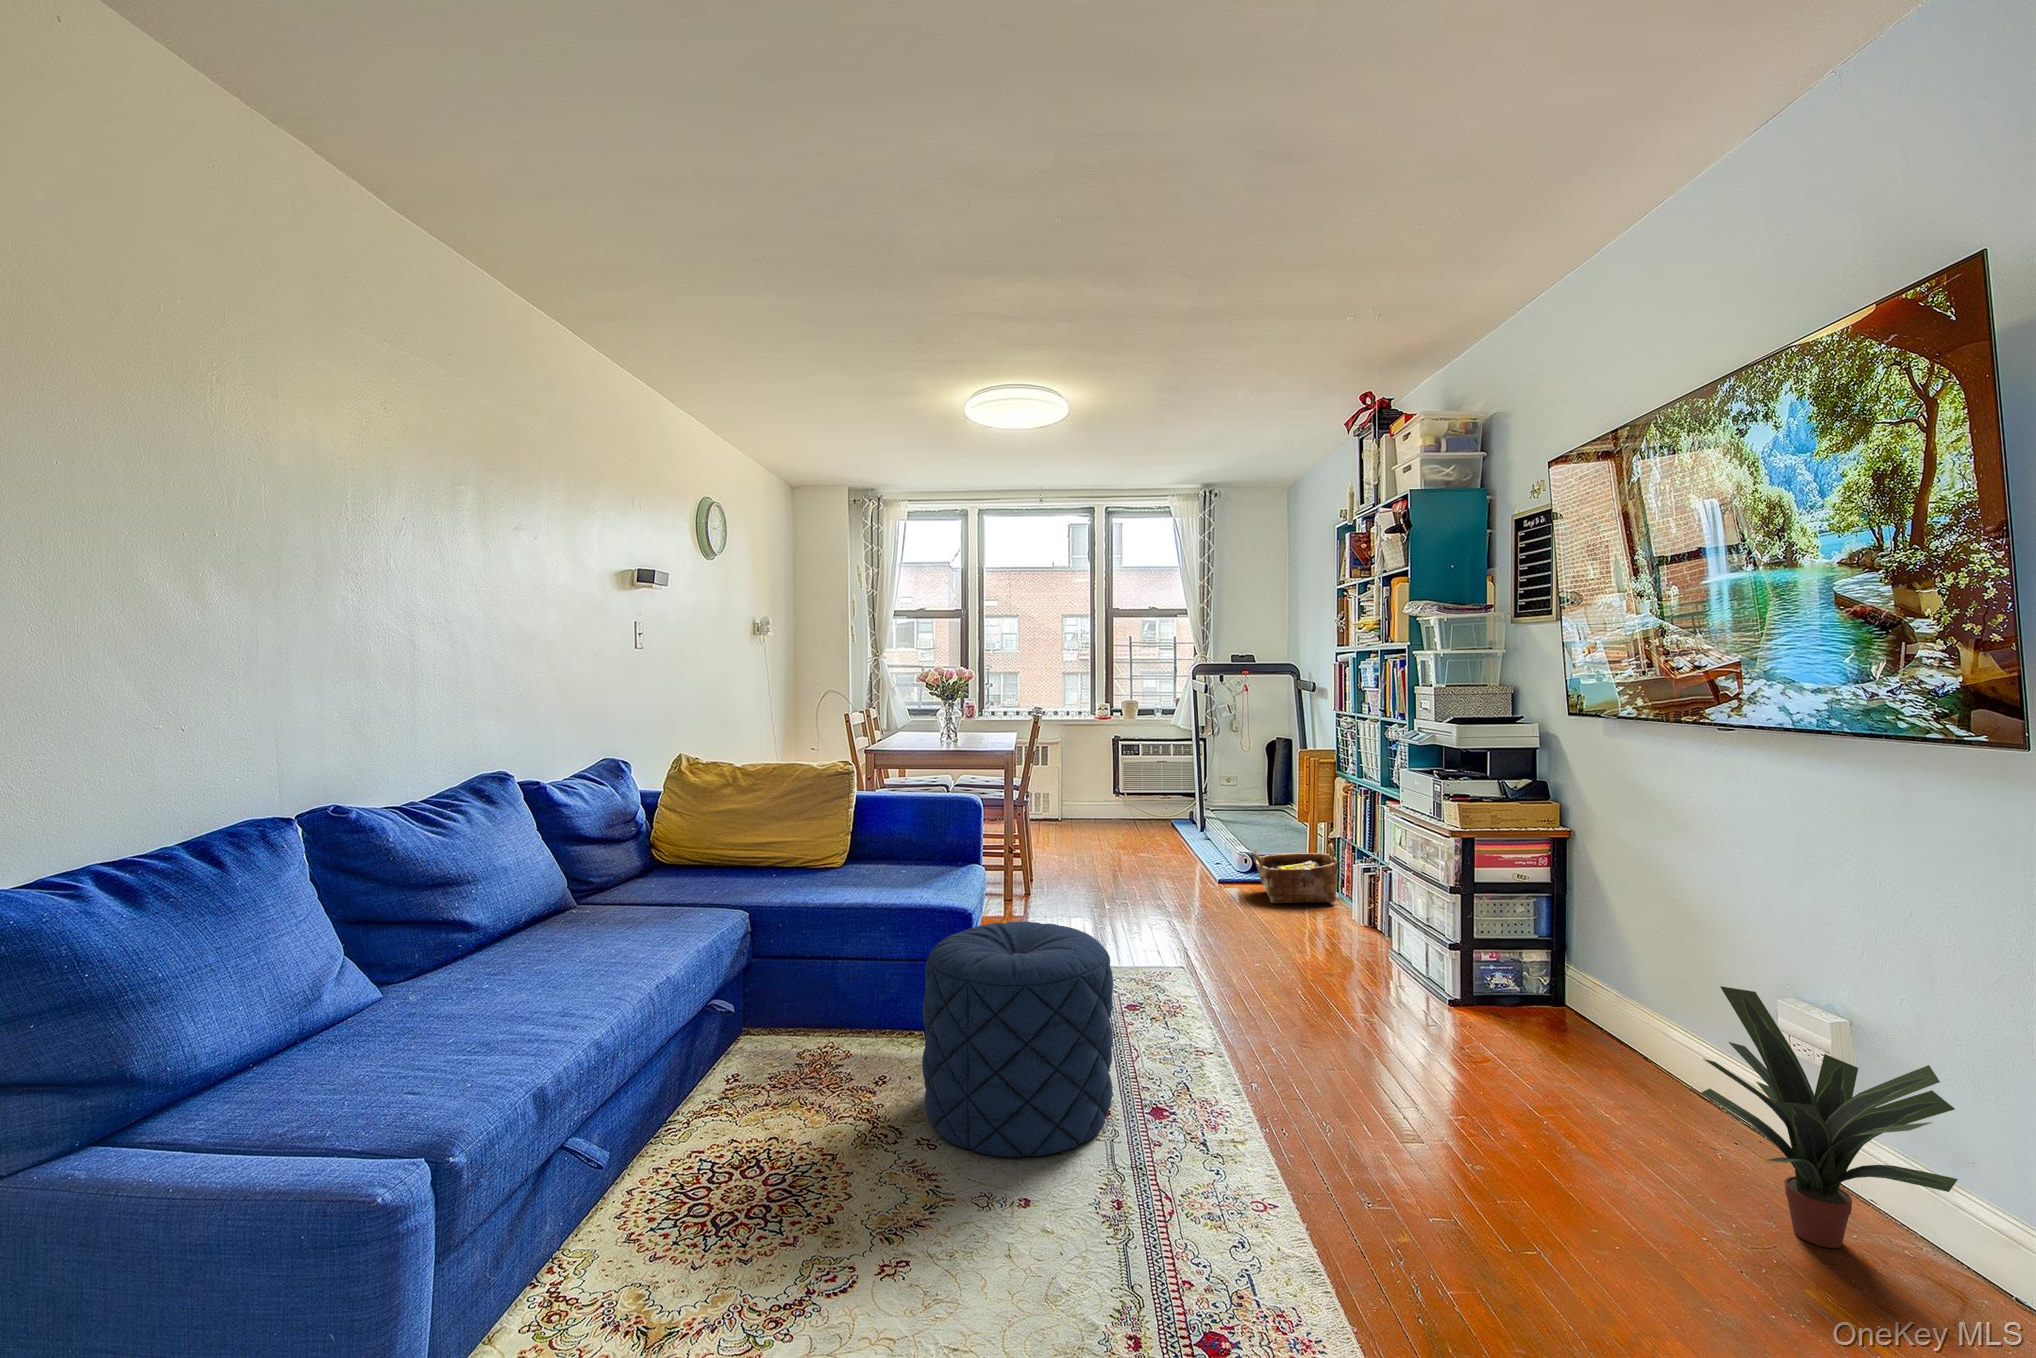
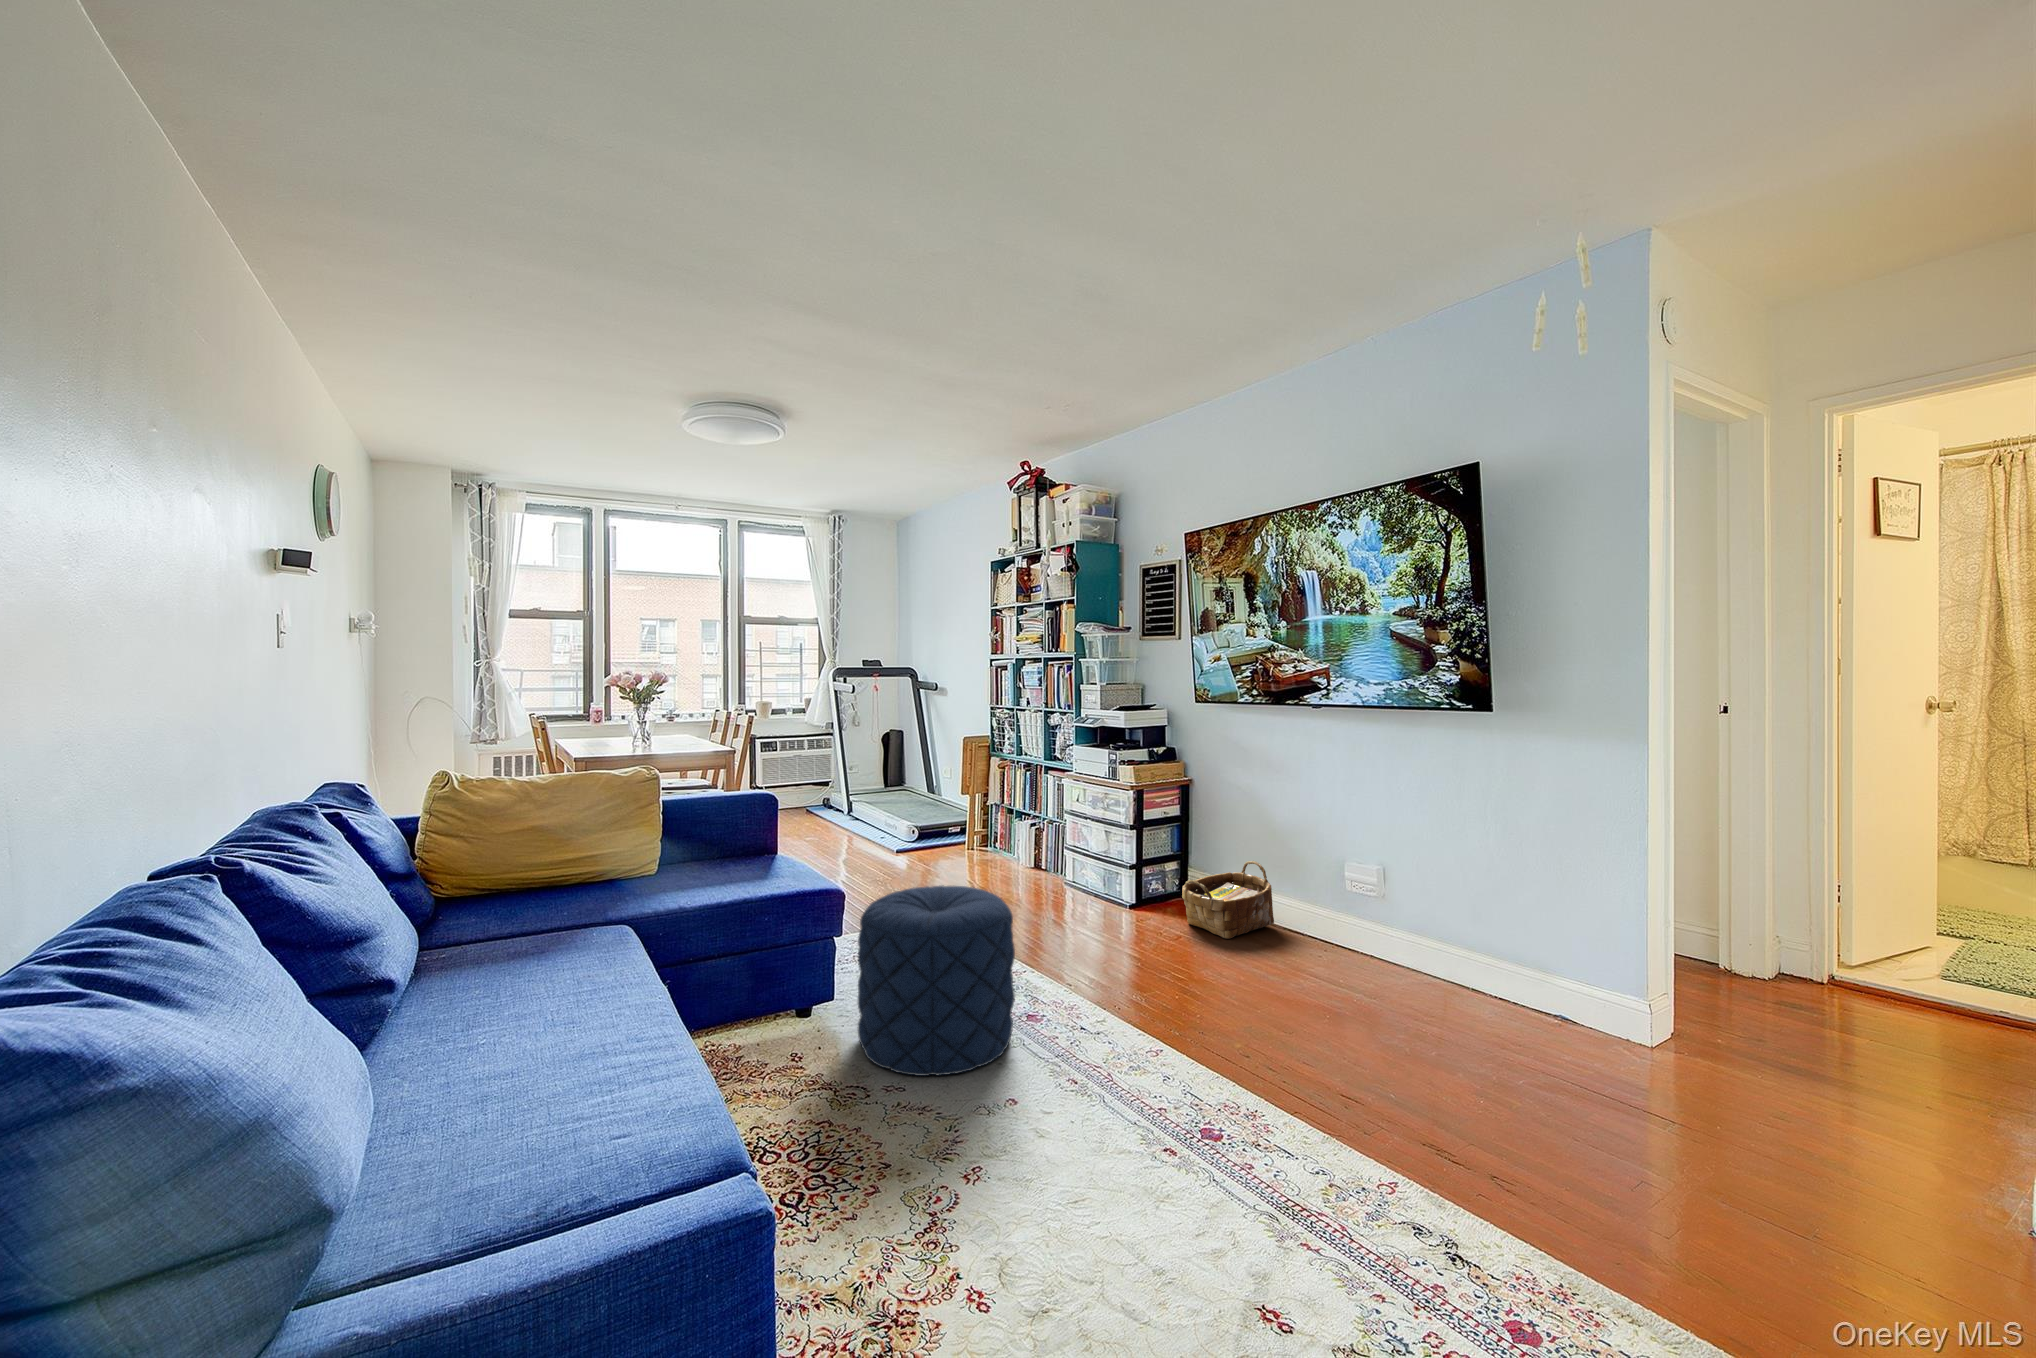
woven basket: present [1253,843,1338,903] -> present [1182,861,1274,939]
potted plant: present [1701,986,1958,1248] -> none [1337,860,1461,992]

